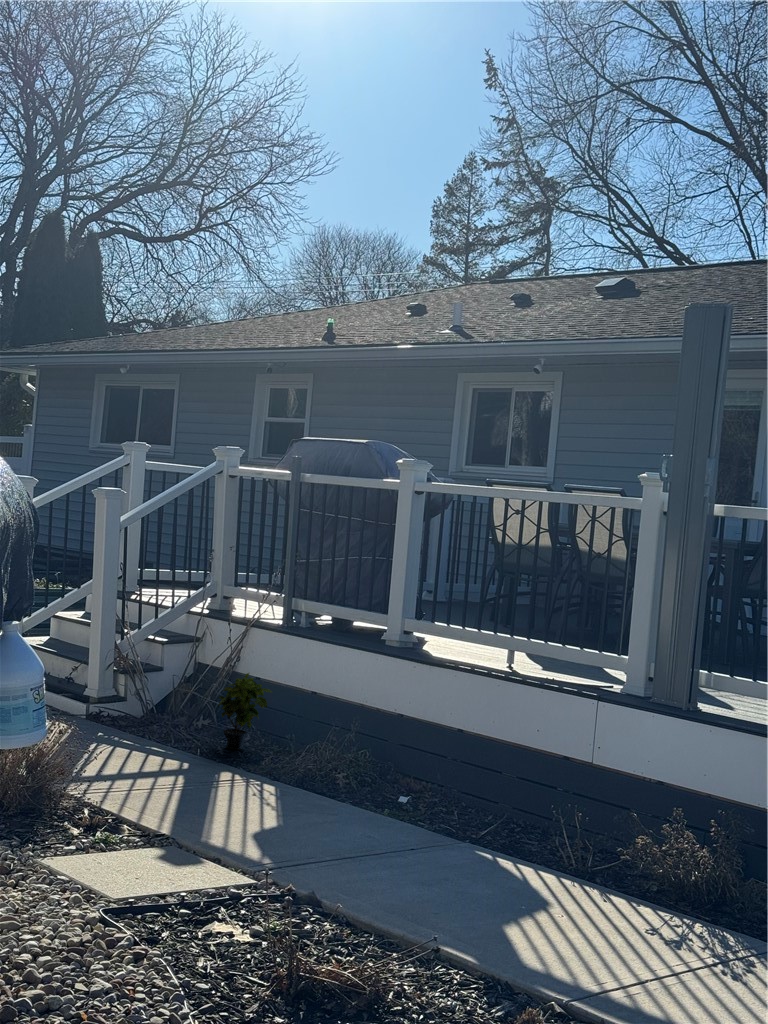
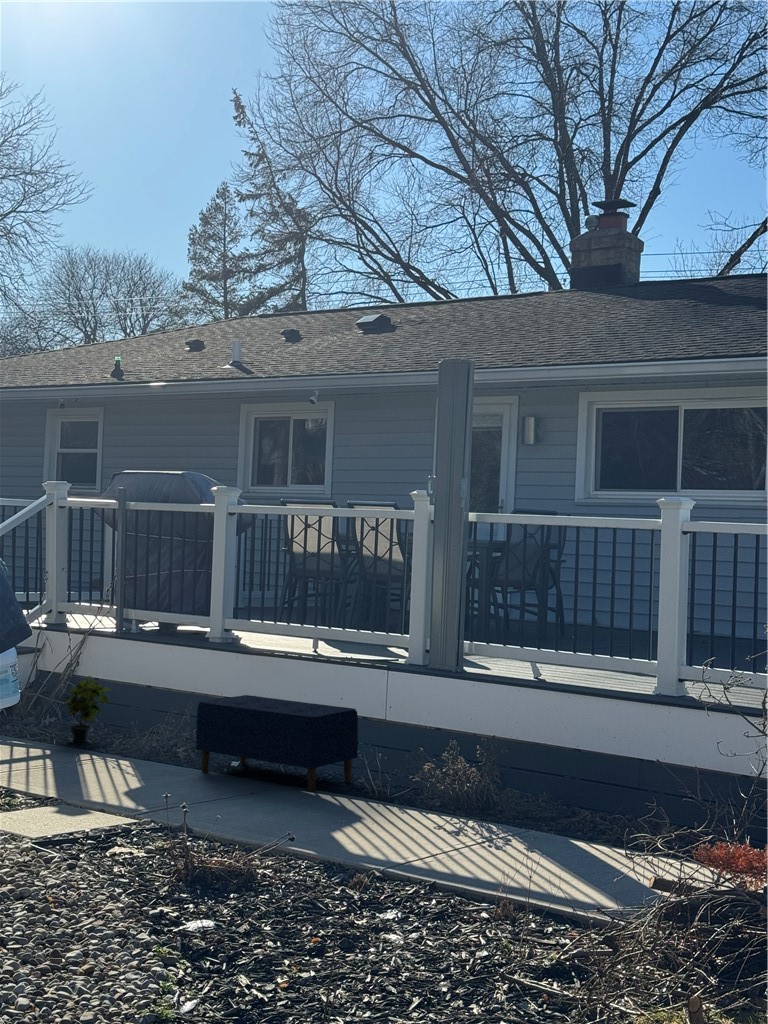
bench: none [355,715,556,852] -> present [196,695,358,792]

